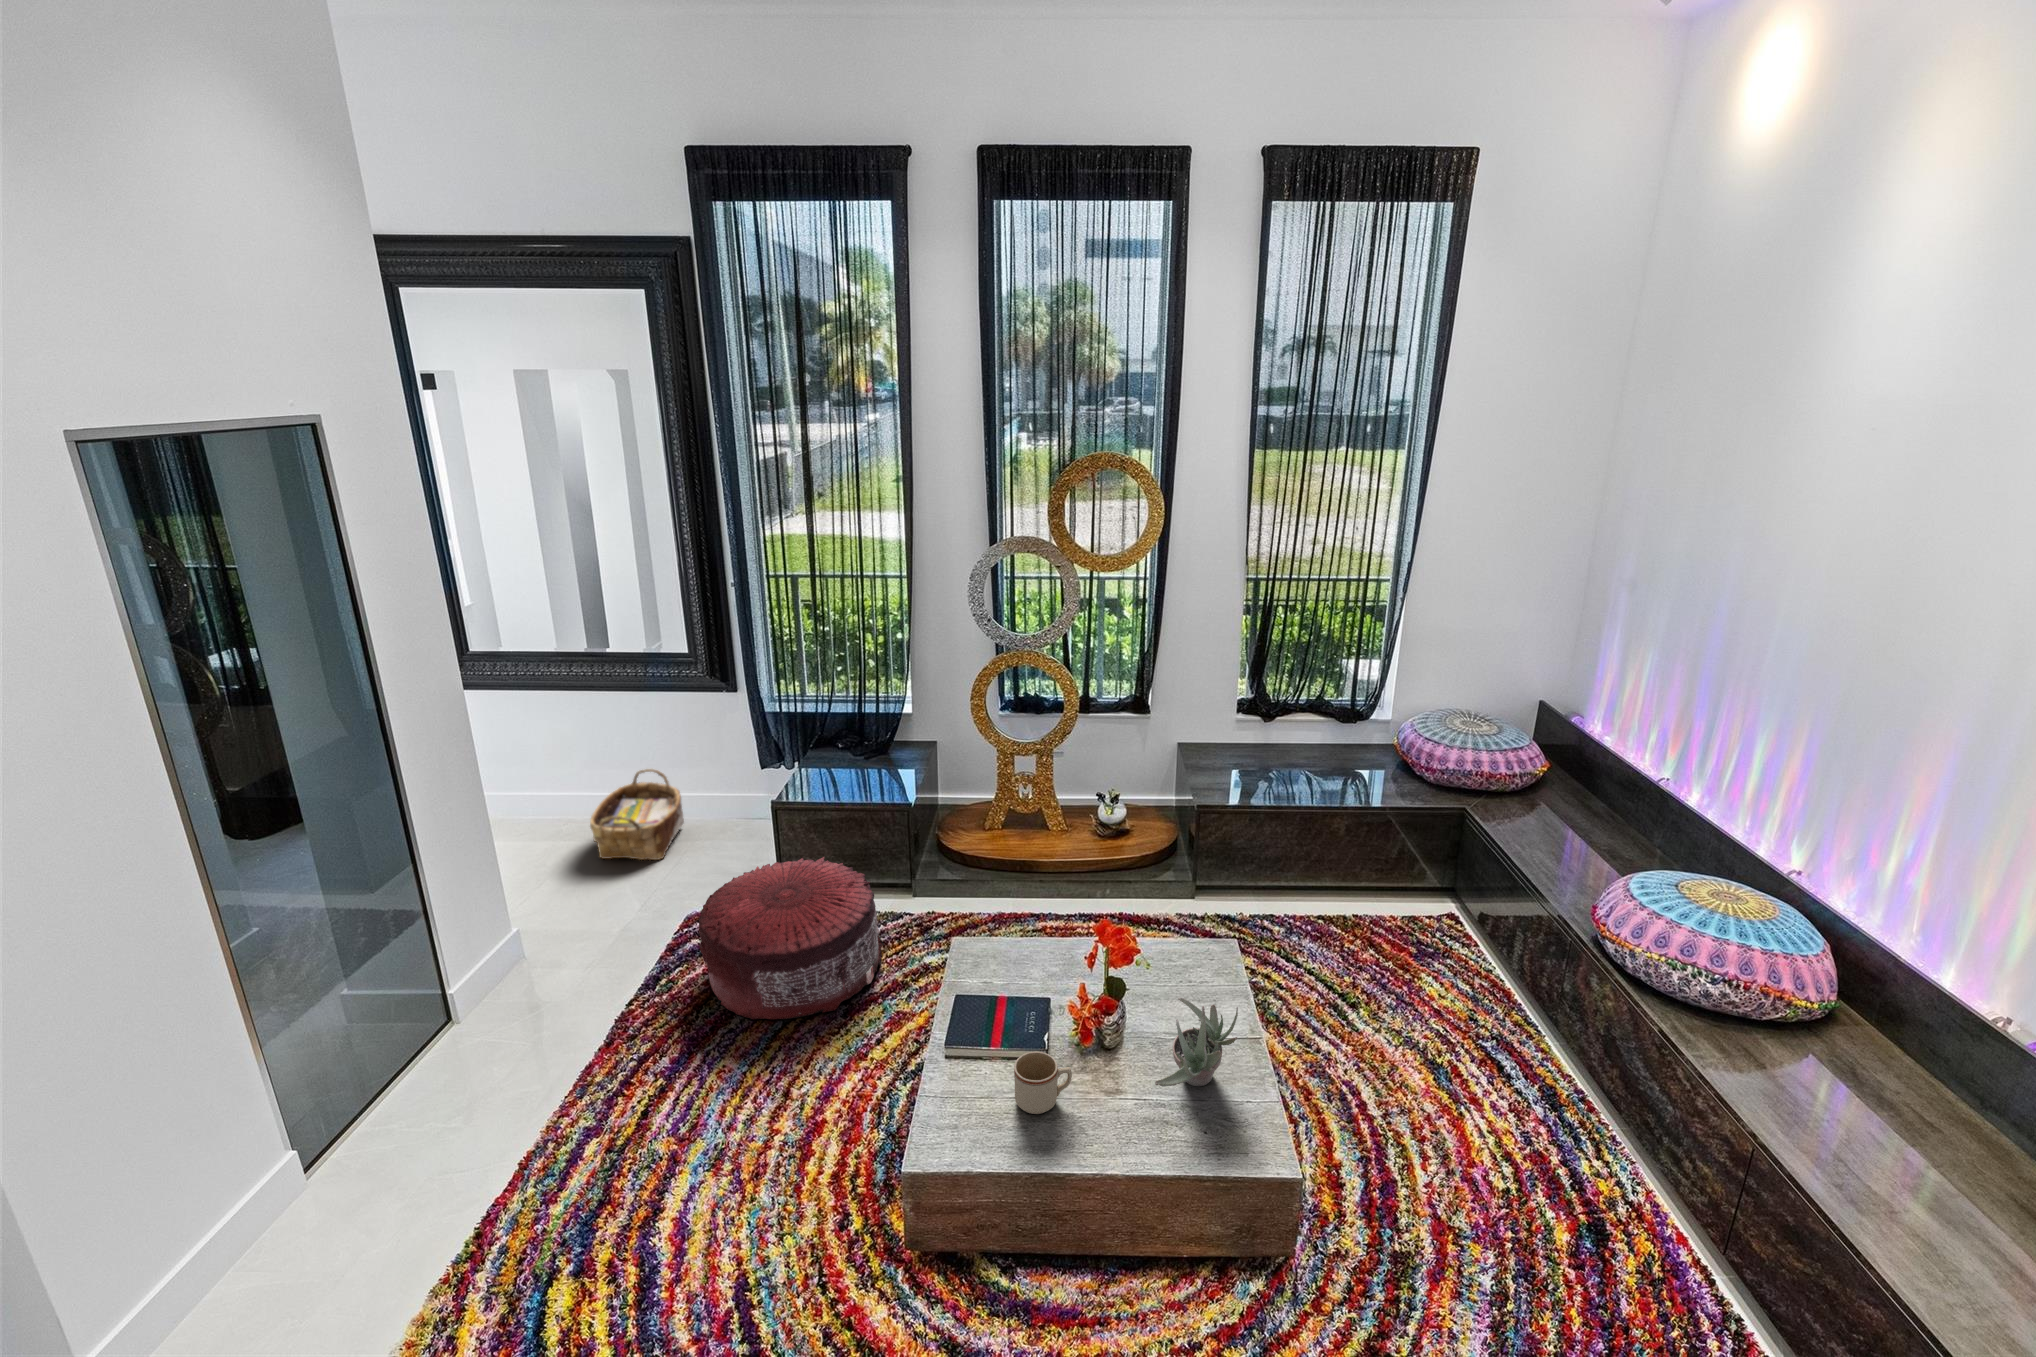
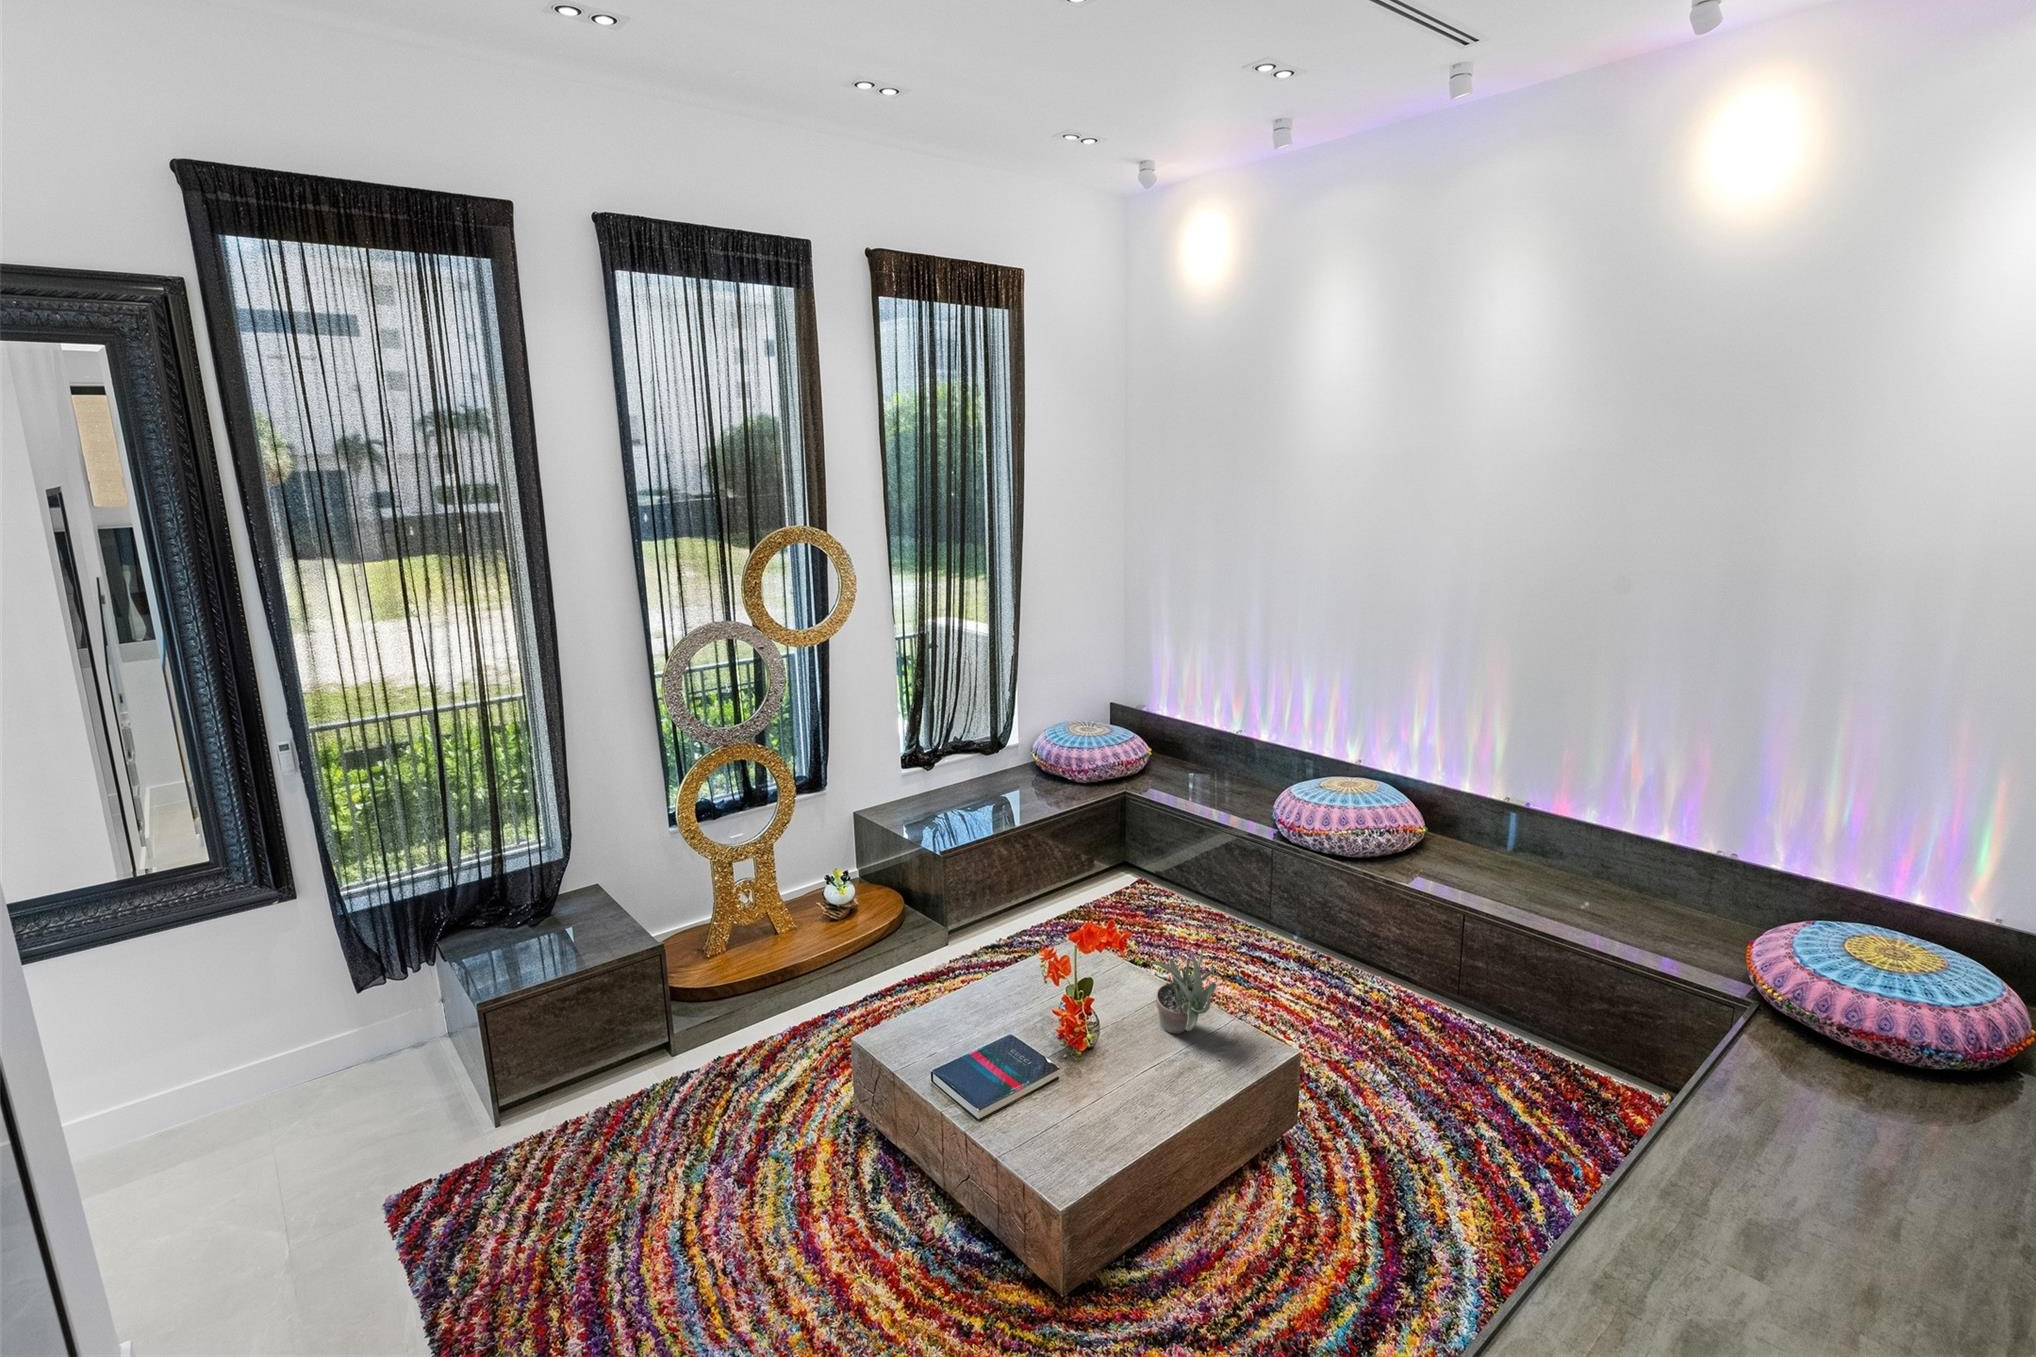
woven basket: present [590,769,684,860] -> none [103,1054,258,1215]
pouf: present [699,857,884,1019] -> none [491,1033,732,1255]
mug: present [1014,1052,1072,1114] -> none [1072,1054,1116,1112]

